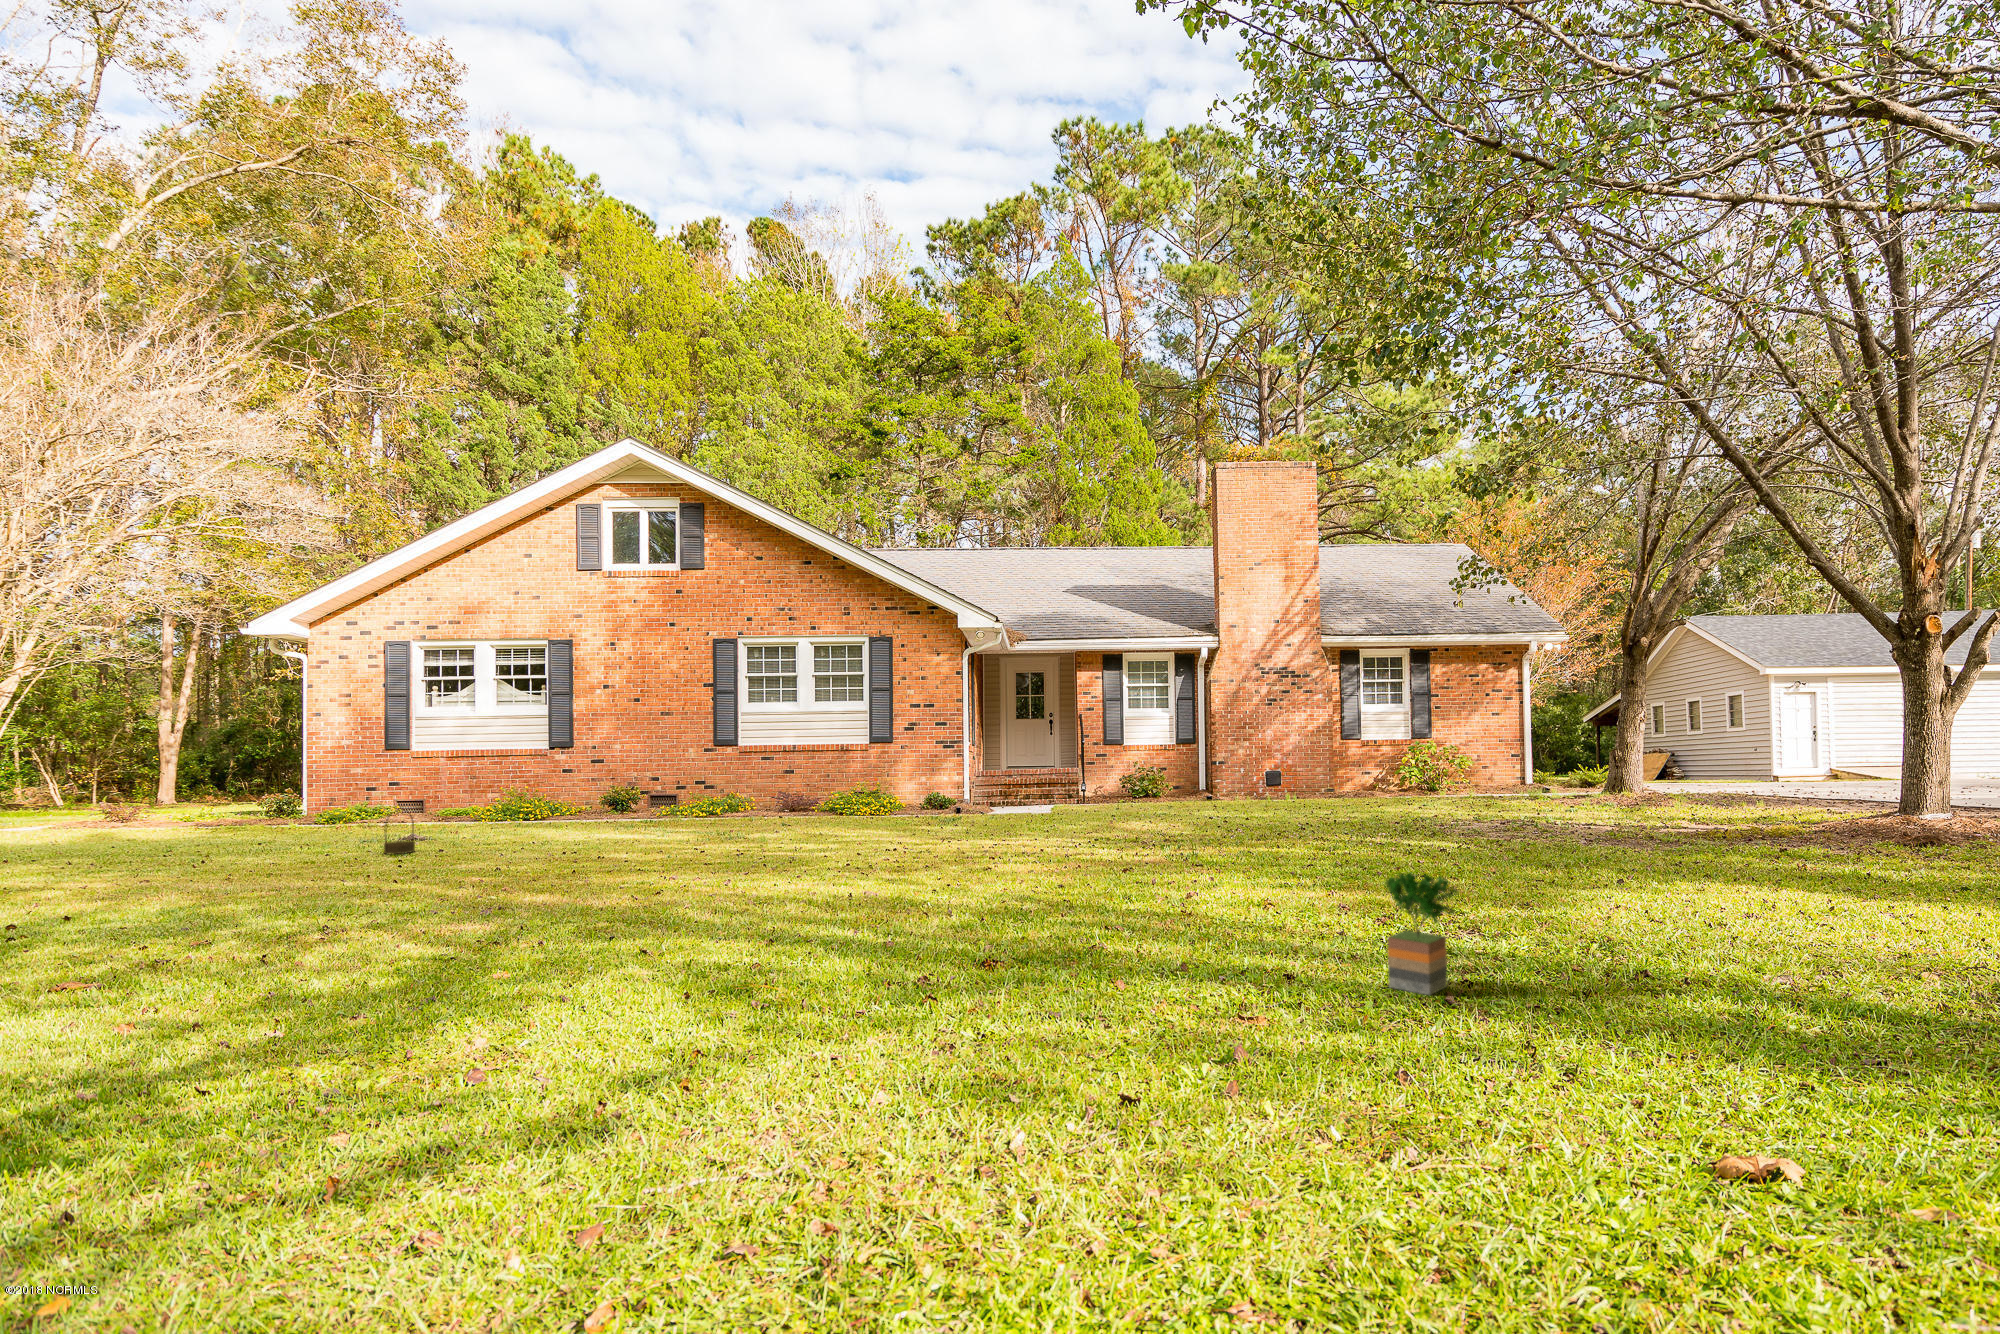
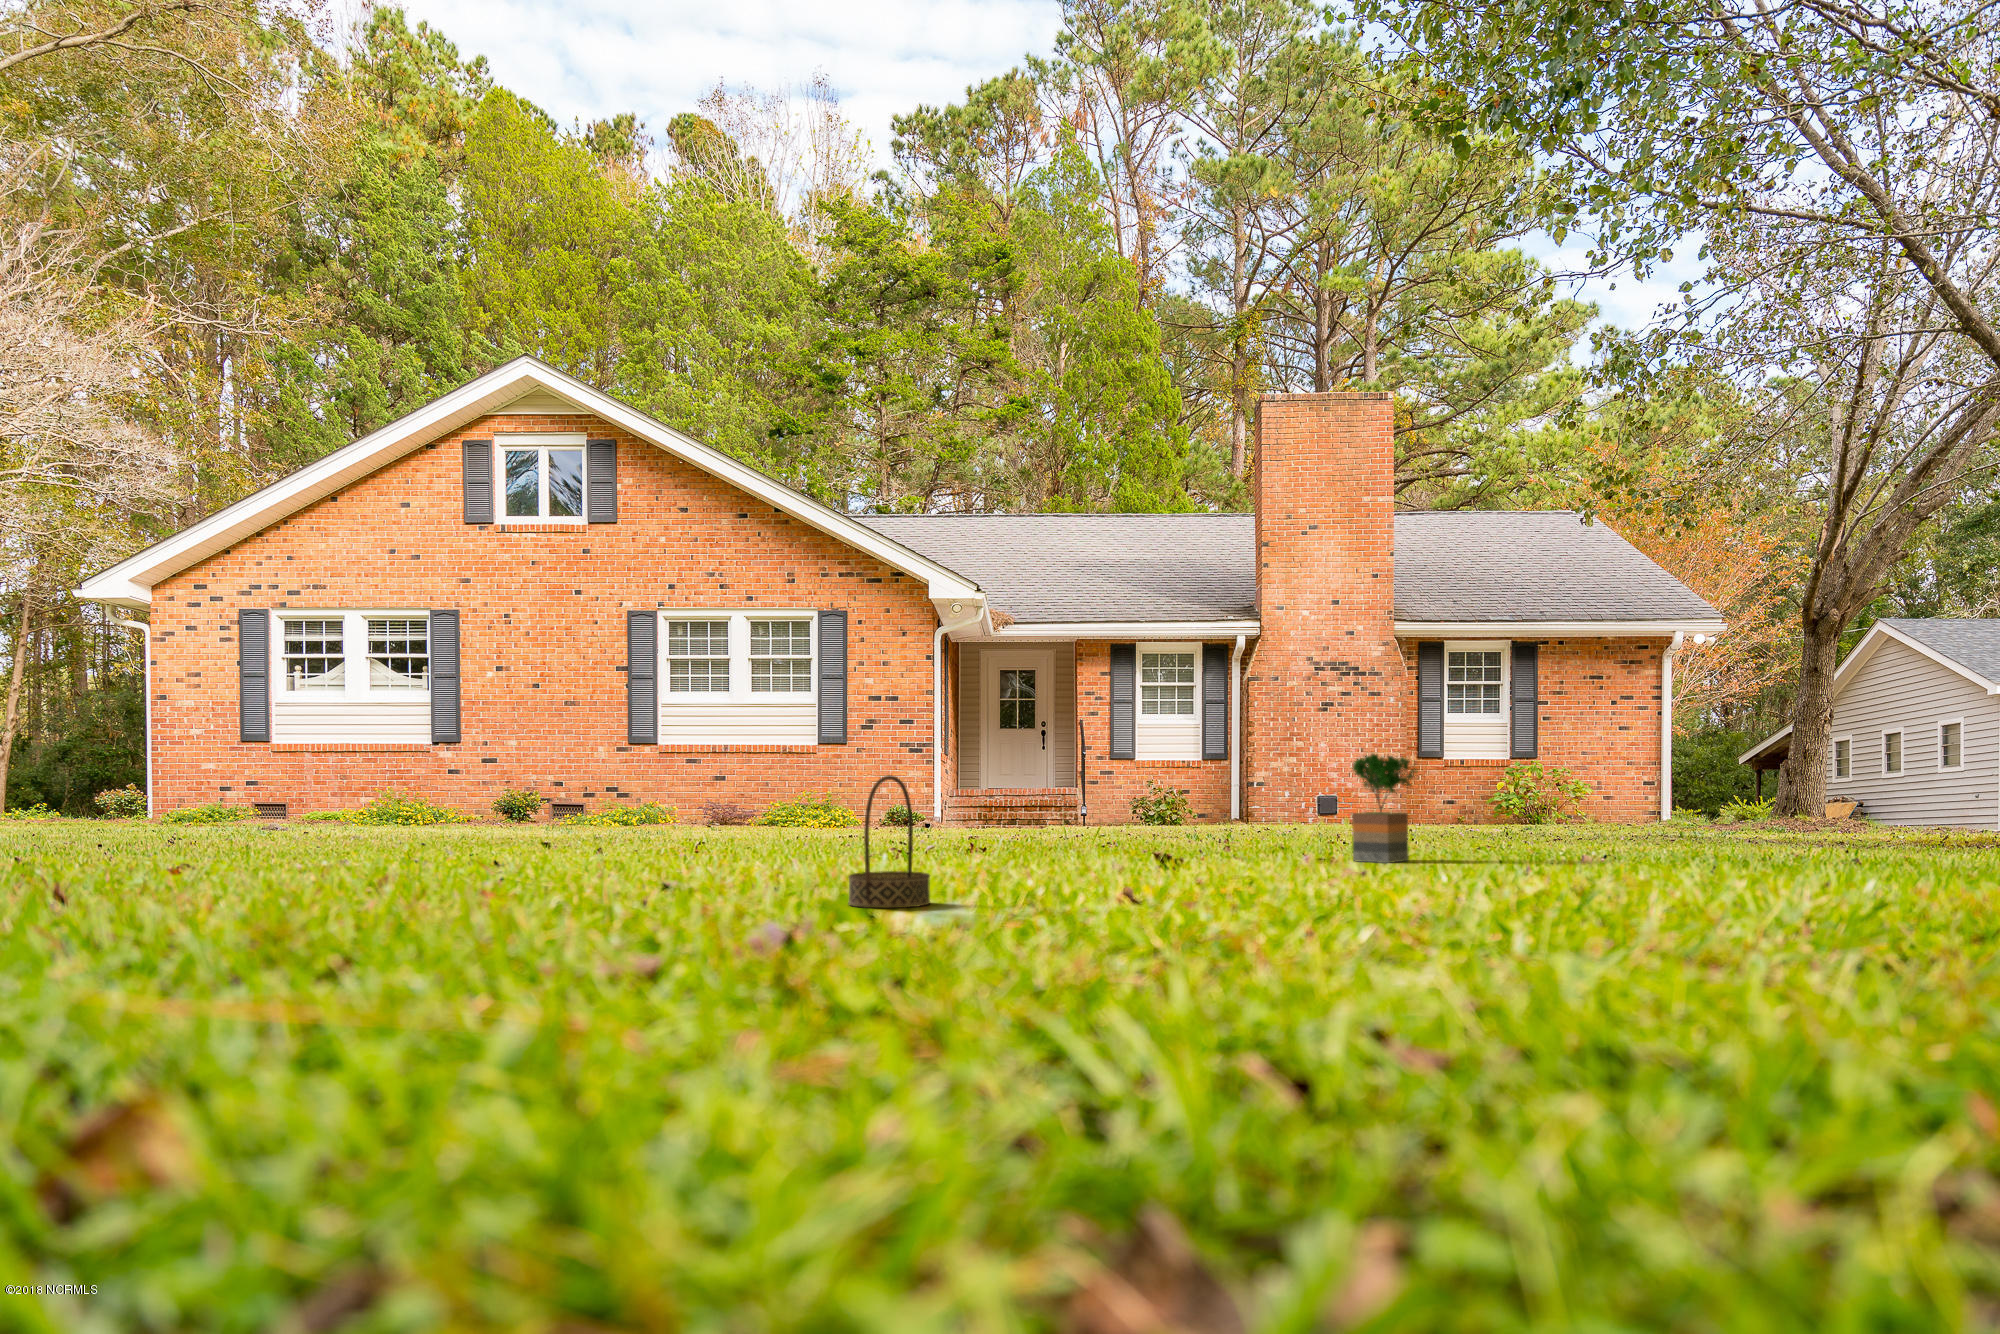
basket: present [384,811,415,854] -> present [849,775,930,908]

